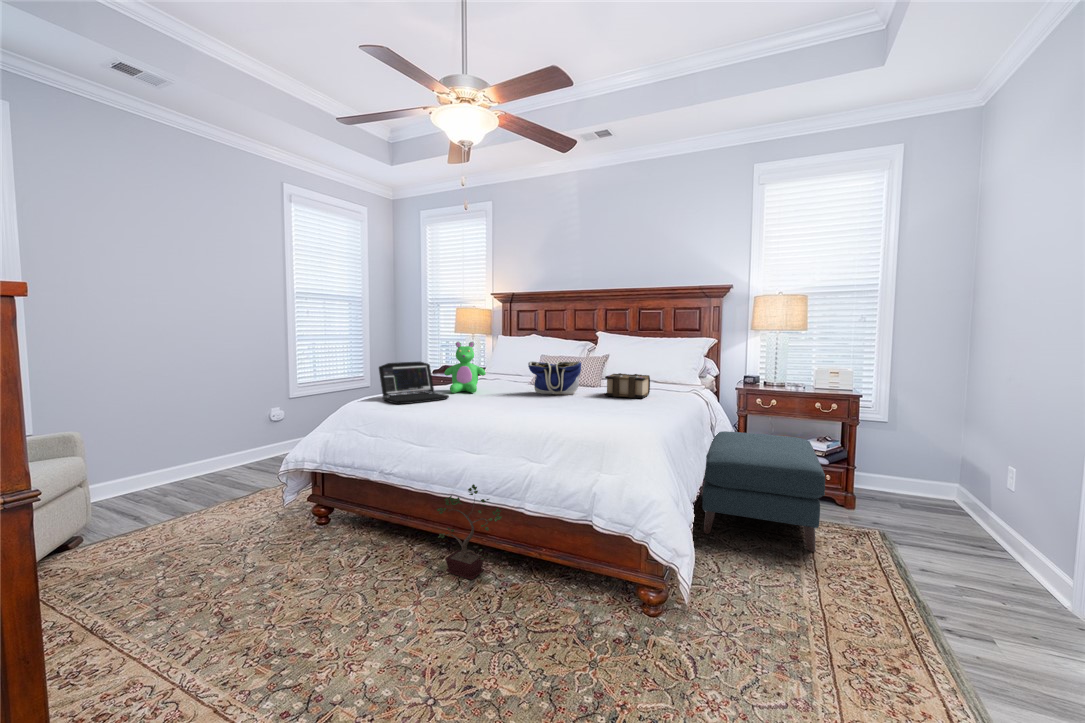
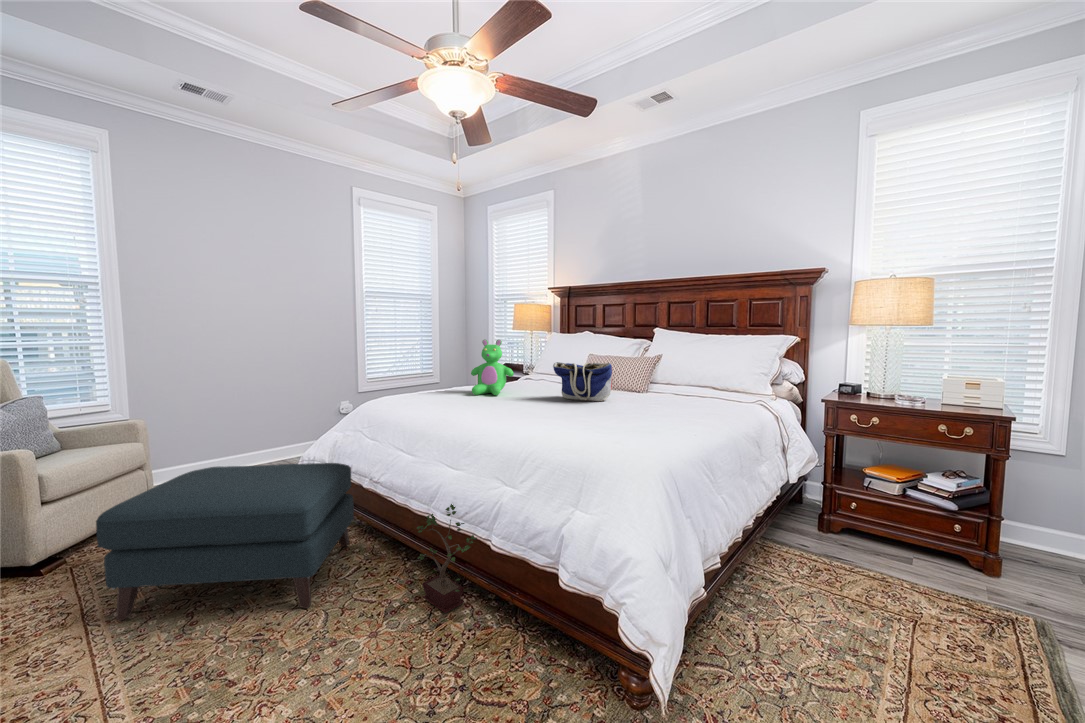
laptop: present [379,362,449,404] -> none [391,361,462,406]
book: present [605,373,650,398] -> none [639,378,698,410]
ottoman: present [703,431,825,552] -> present [96,463,354,621]

